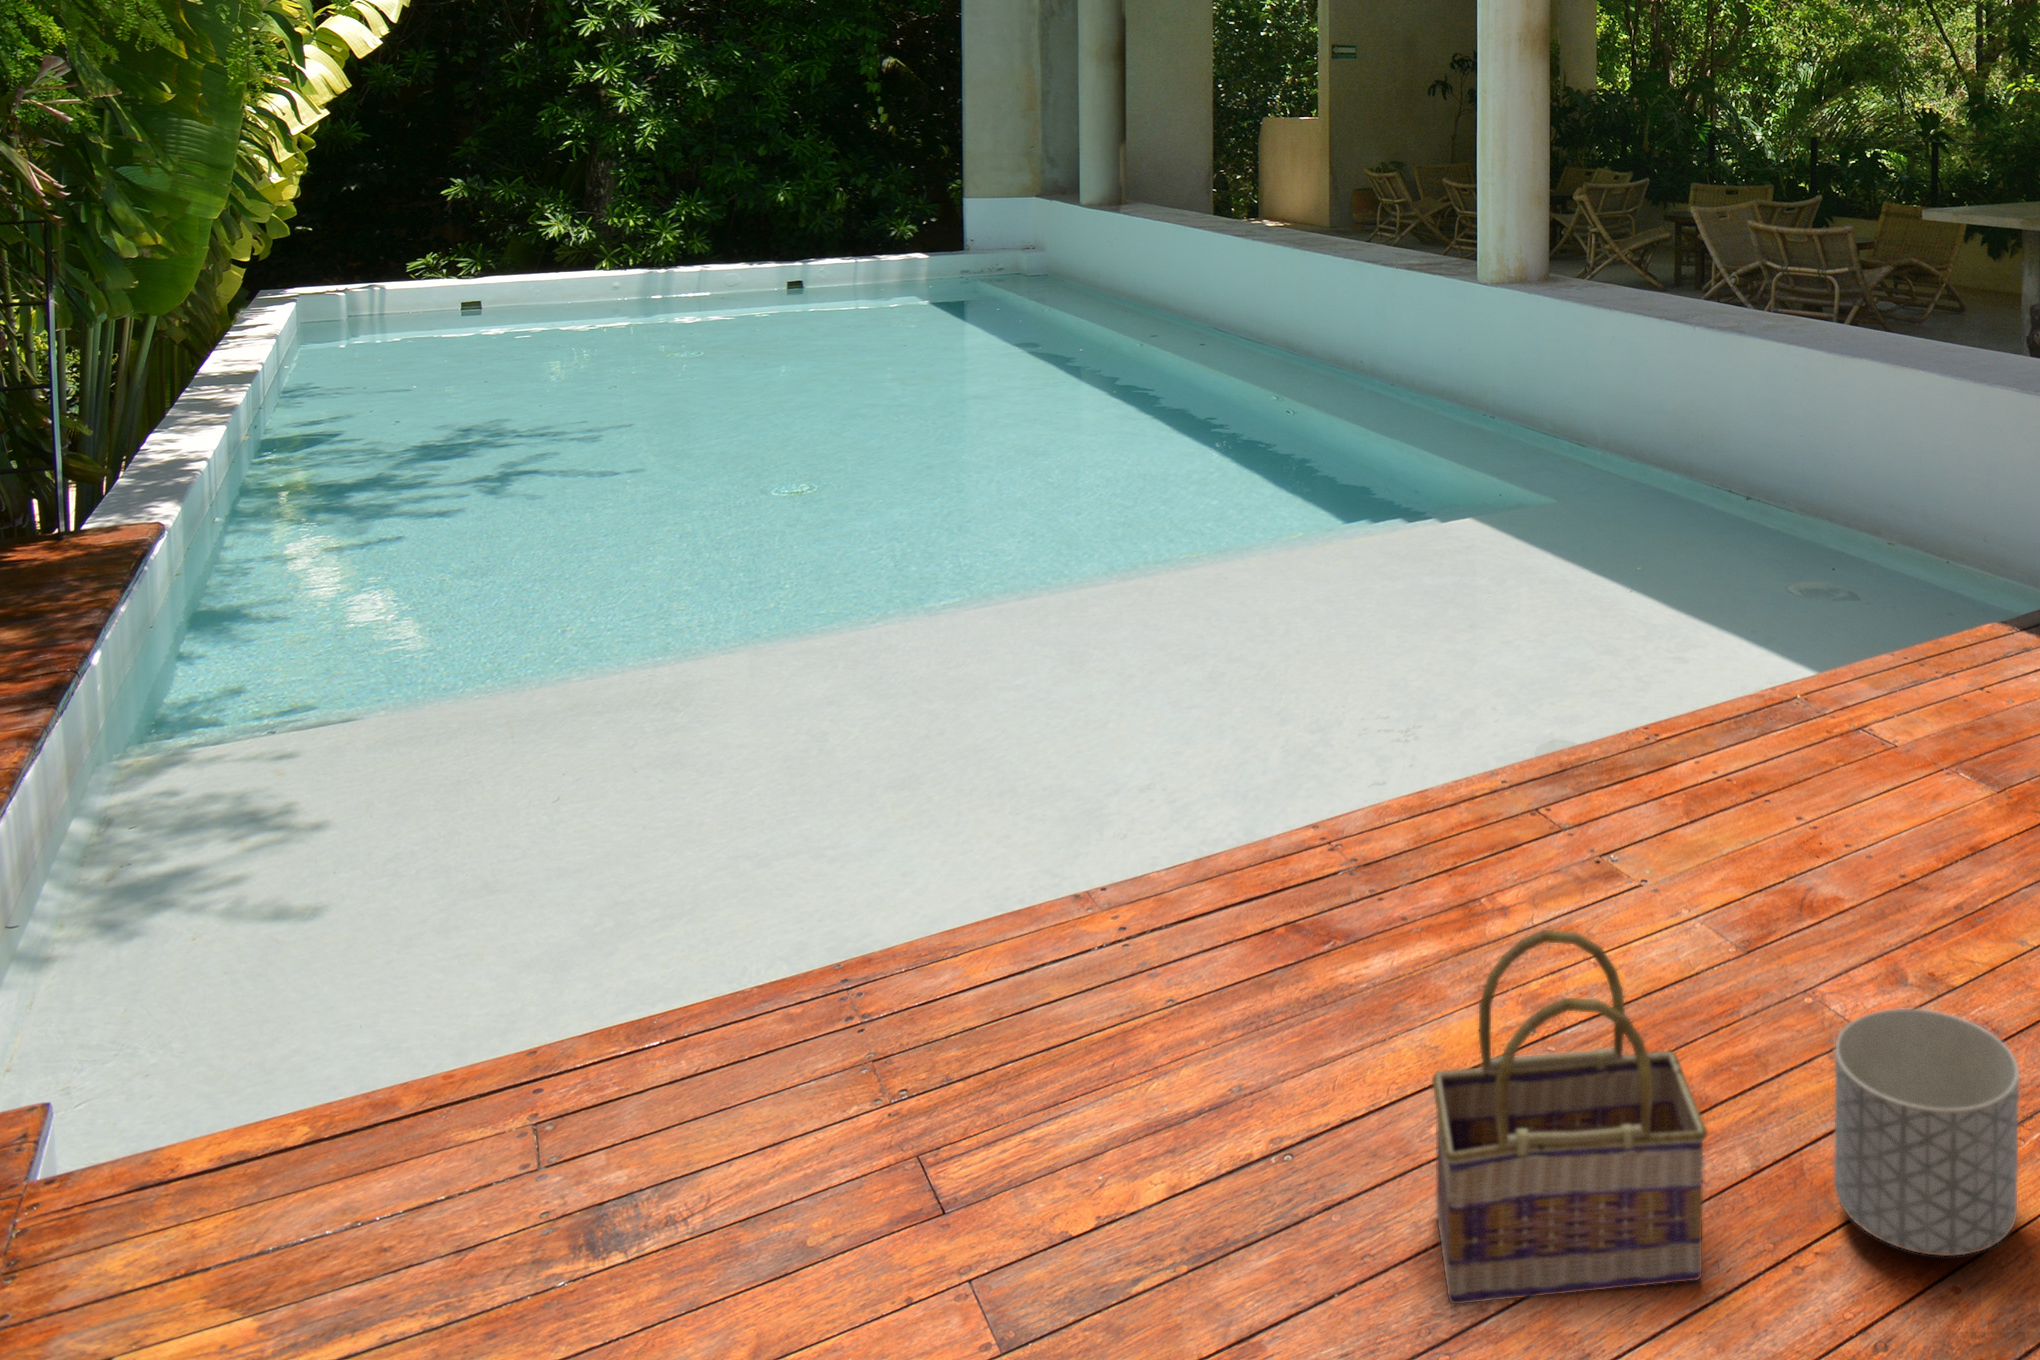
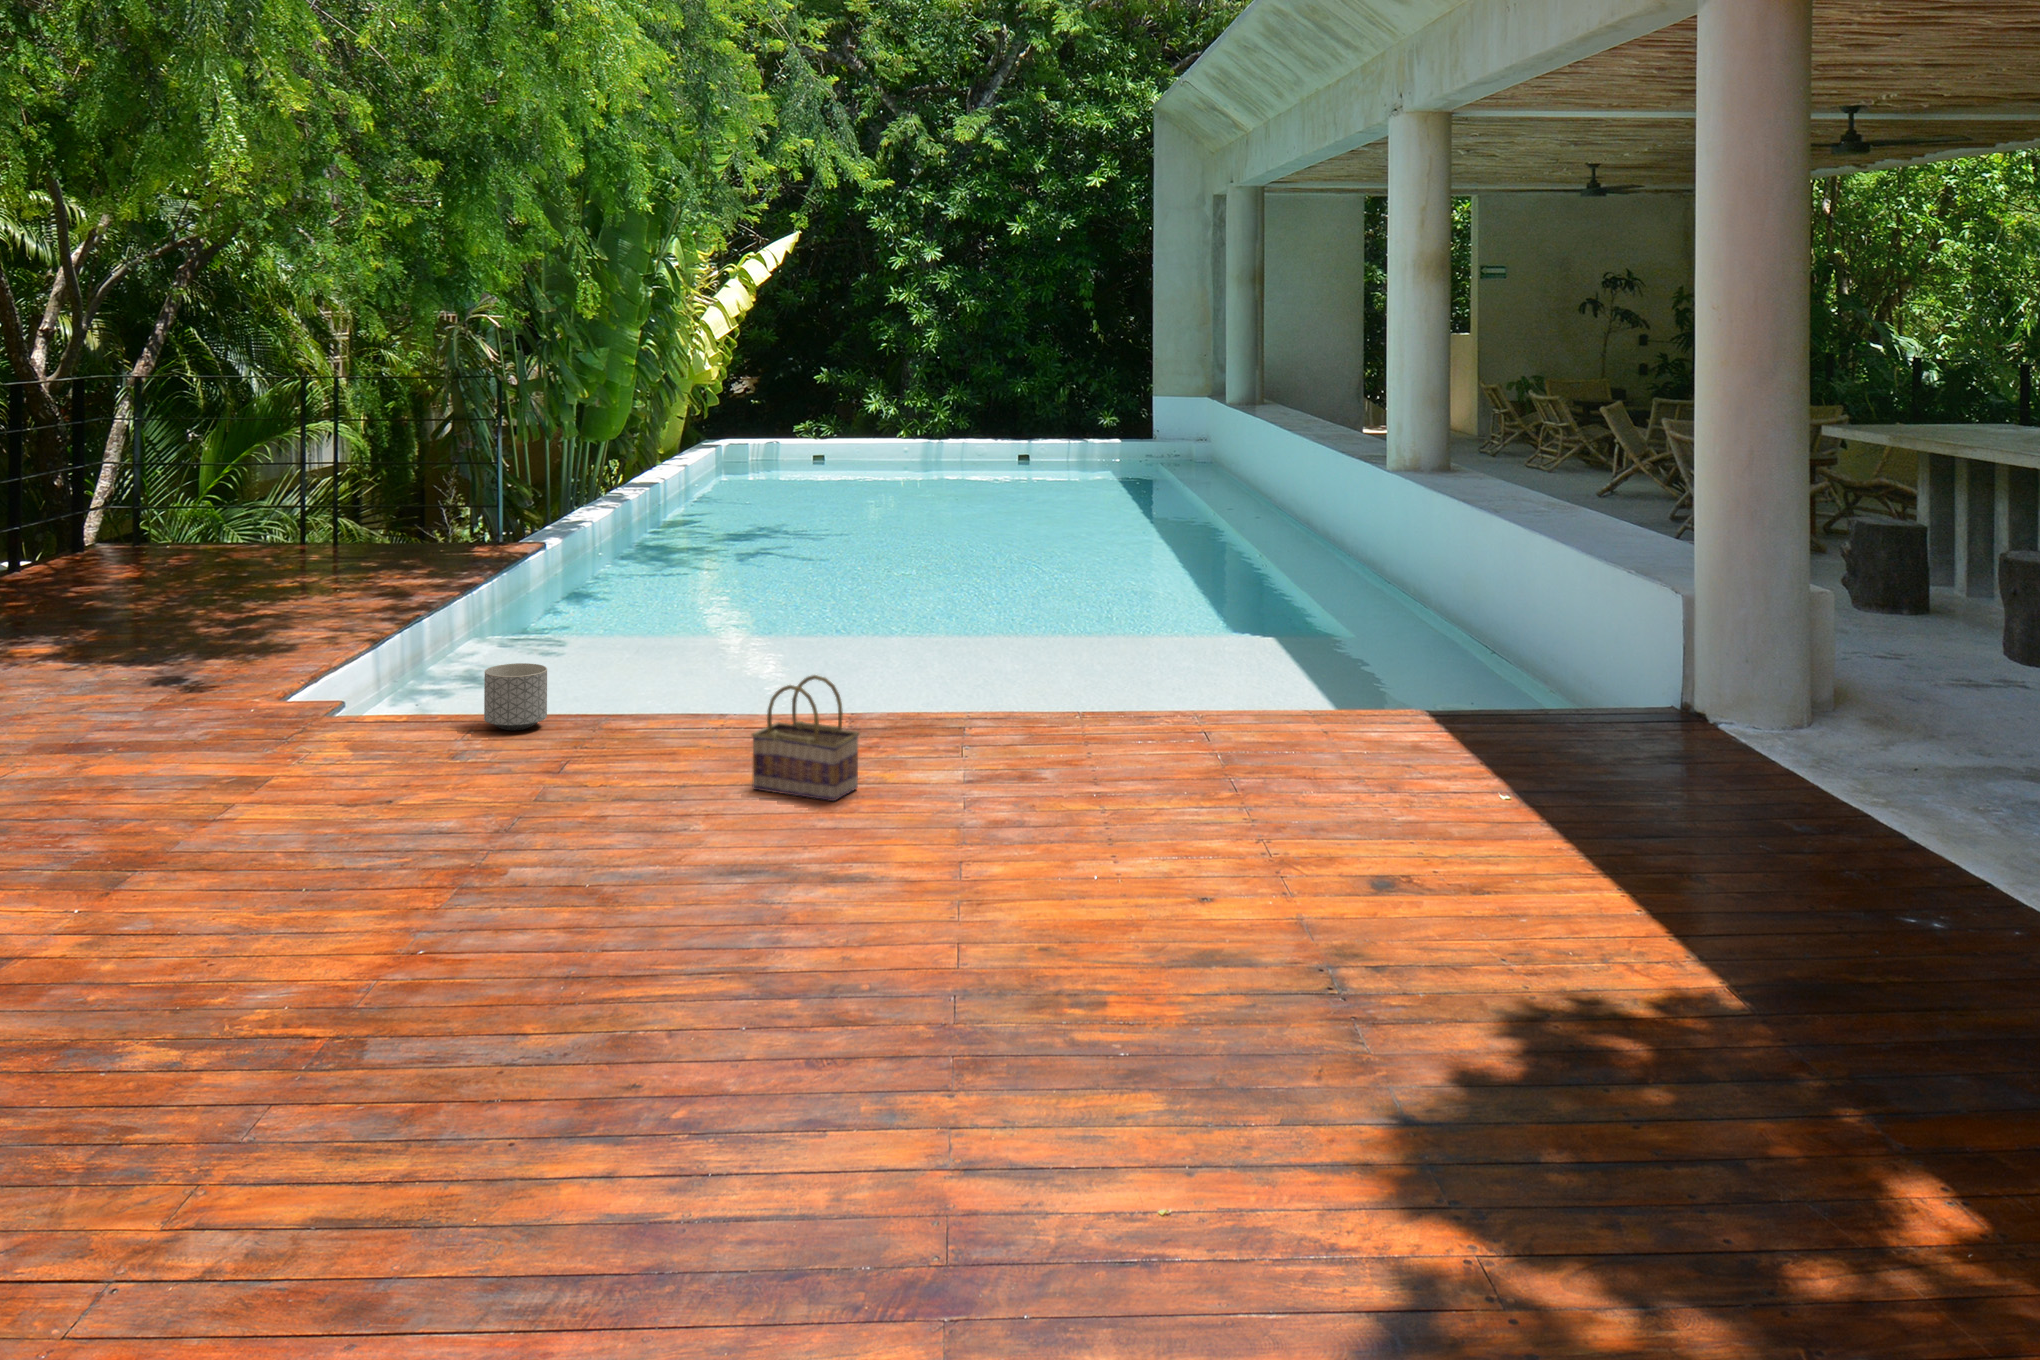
planter: present [1834,1009,2019,1256] -> present [484,663,547,731]

